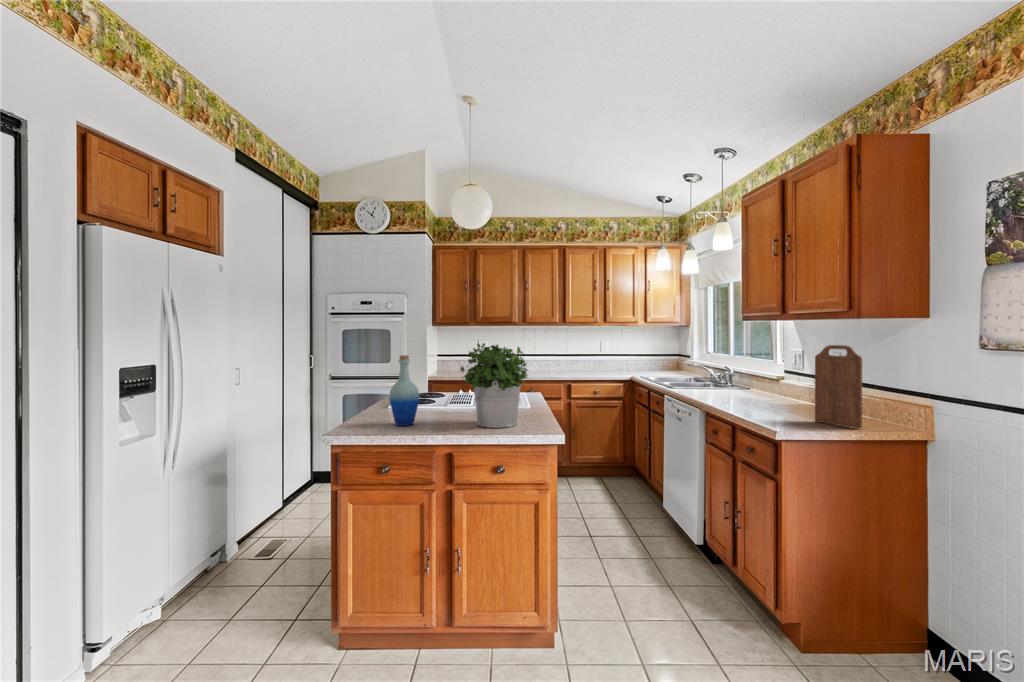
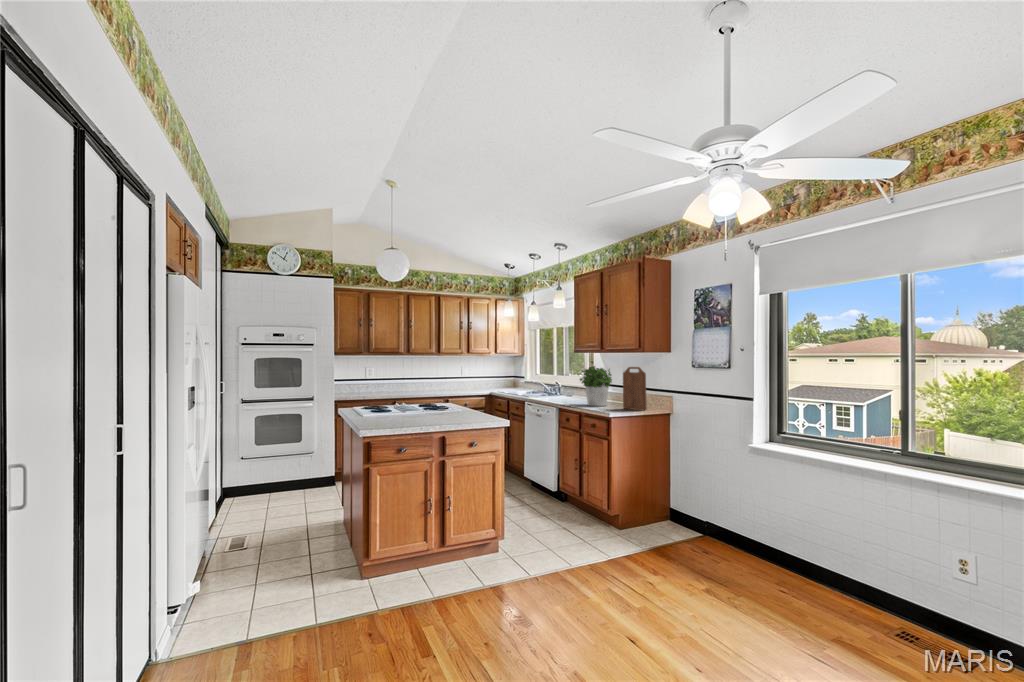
potted plant: present [460,343,528,428] -> present [580,366,612,406]
bottle: present [389,355,419,426] -> none [393,377,413,422]

